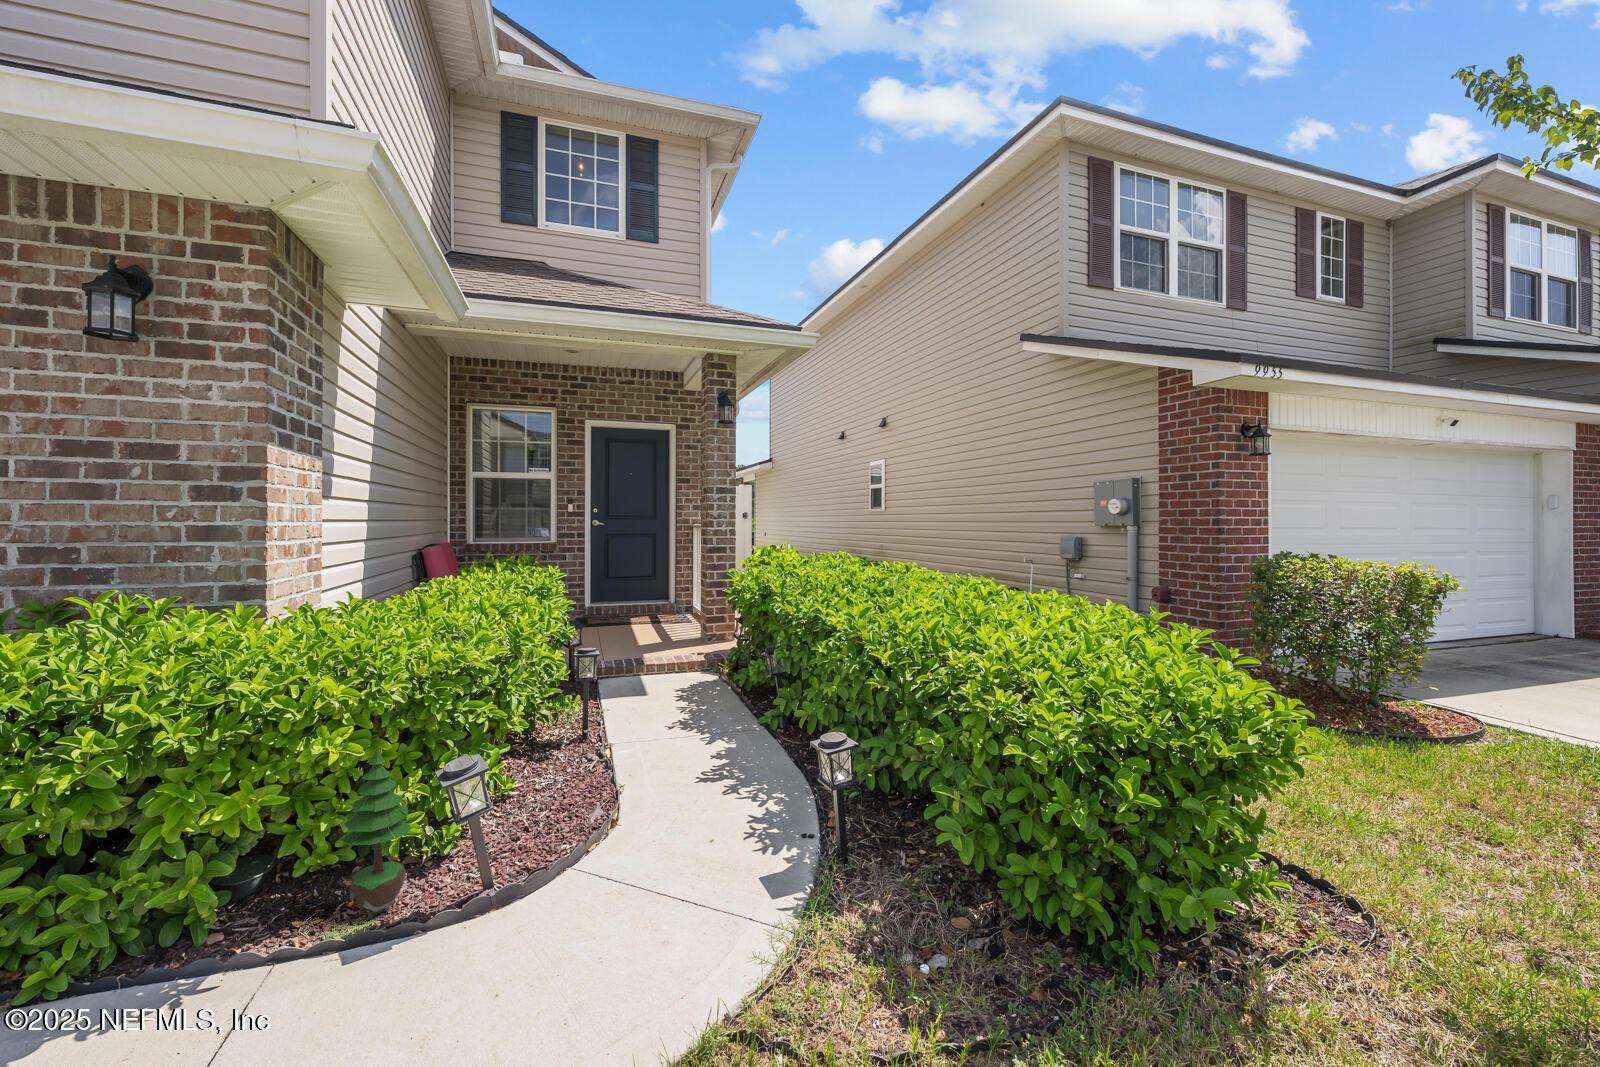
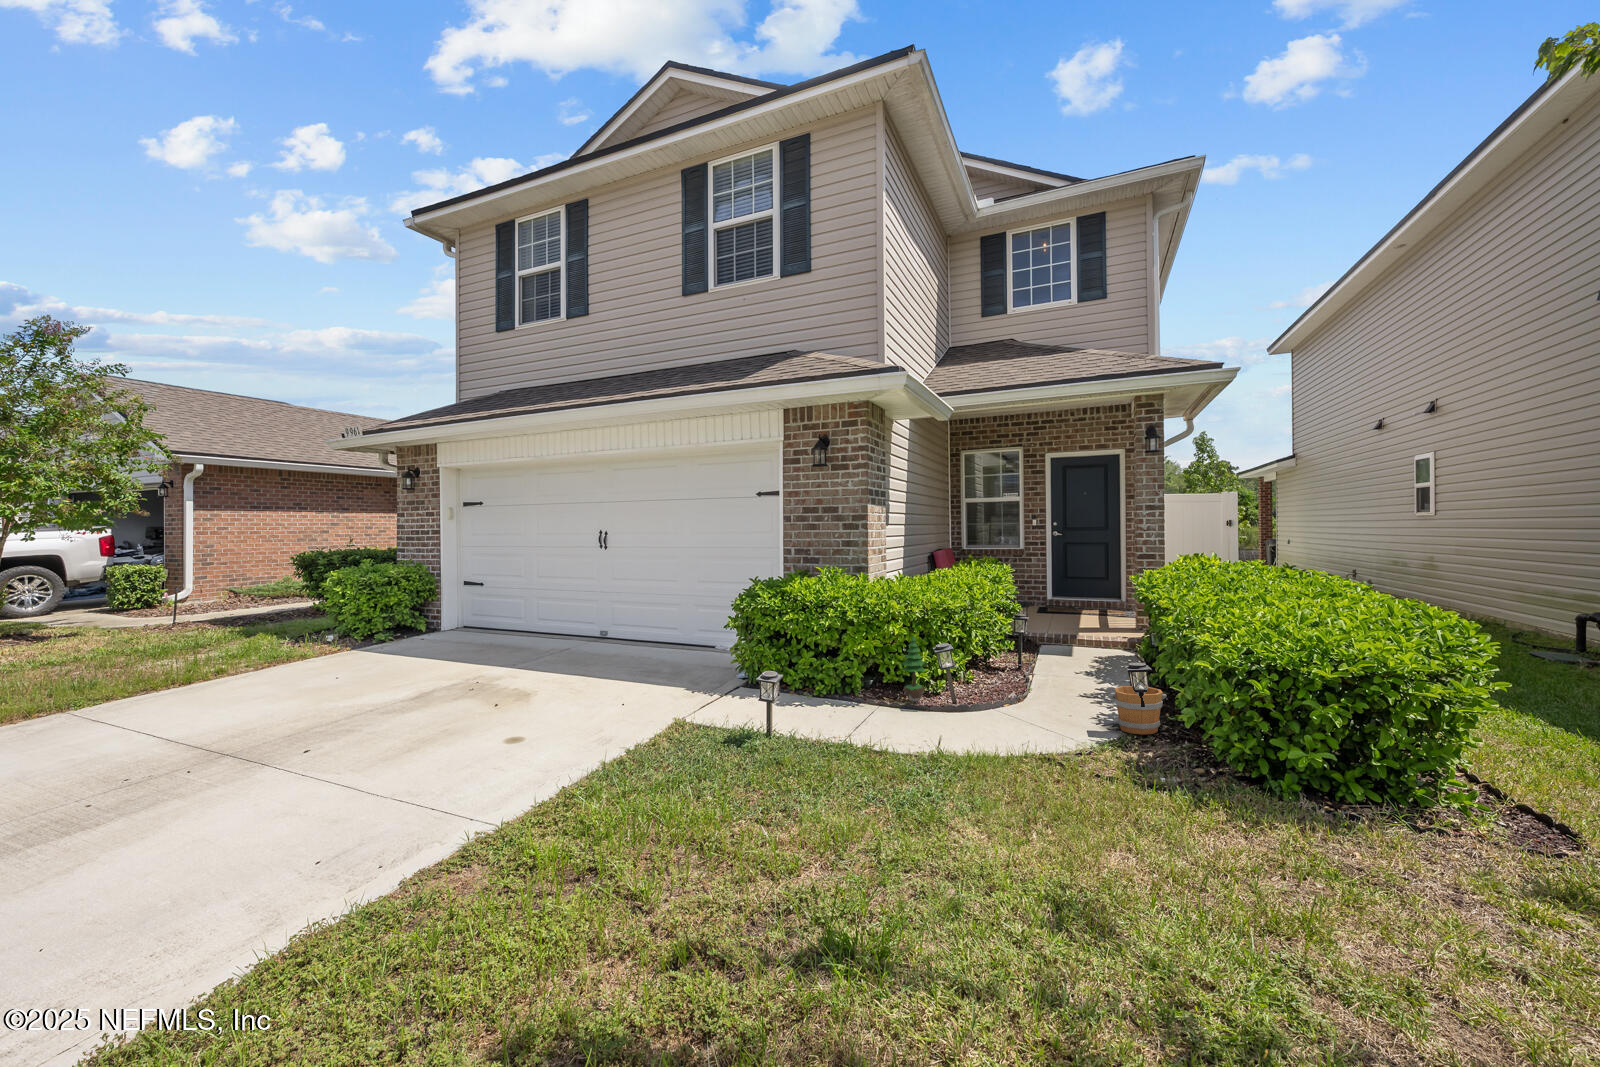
bucket: none [833,797,928,911] -> present [1110,686,1167,734]

